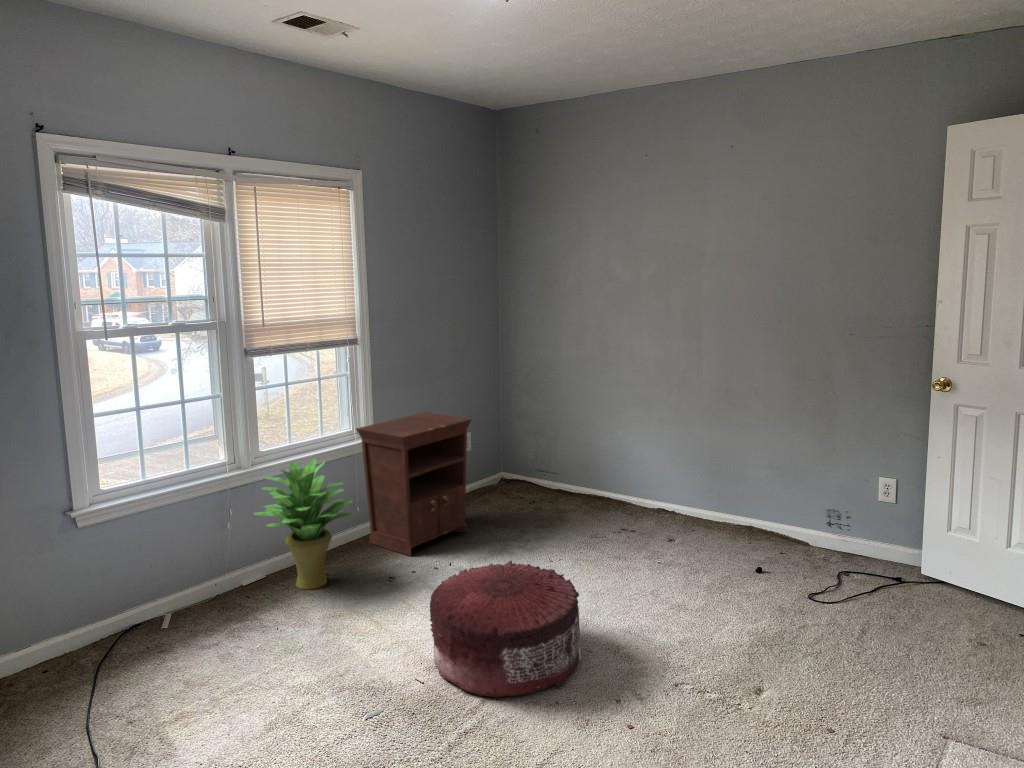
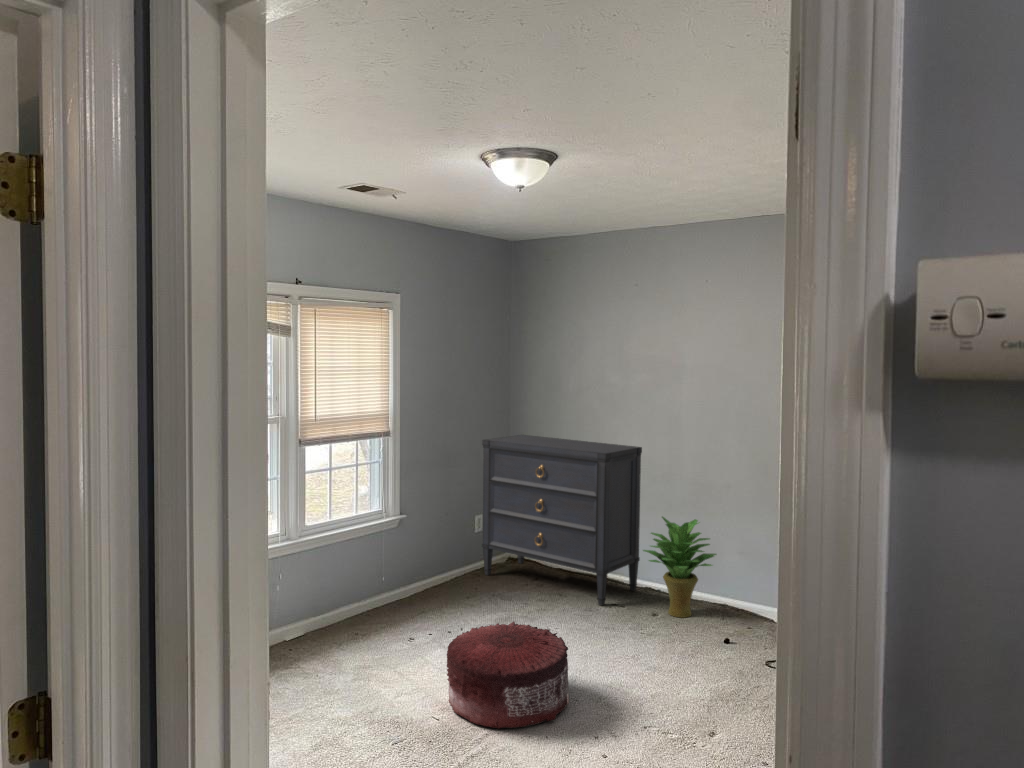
dresser: none [468,341,652,531] -> present [482,435,642,606]
nightstand: present [356,412,471,556] -> none [385,496,484,621]
potted plant: present [254,459,355,589] -> present [643,517,716,618]

